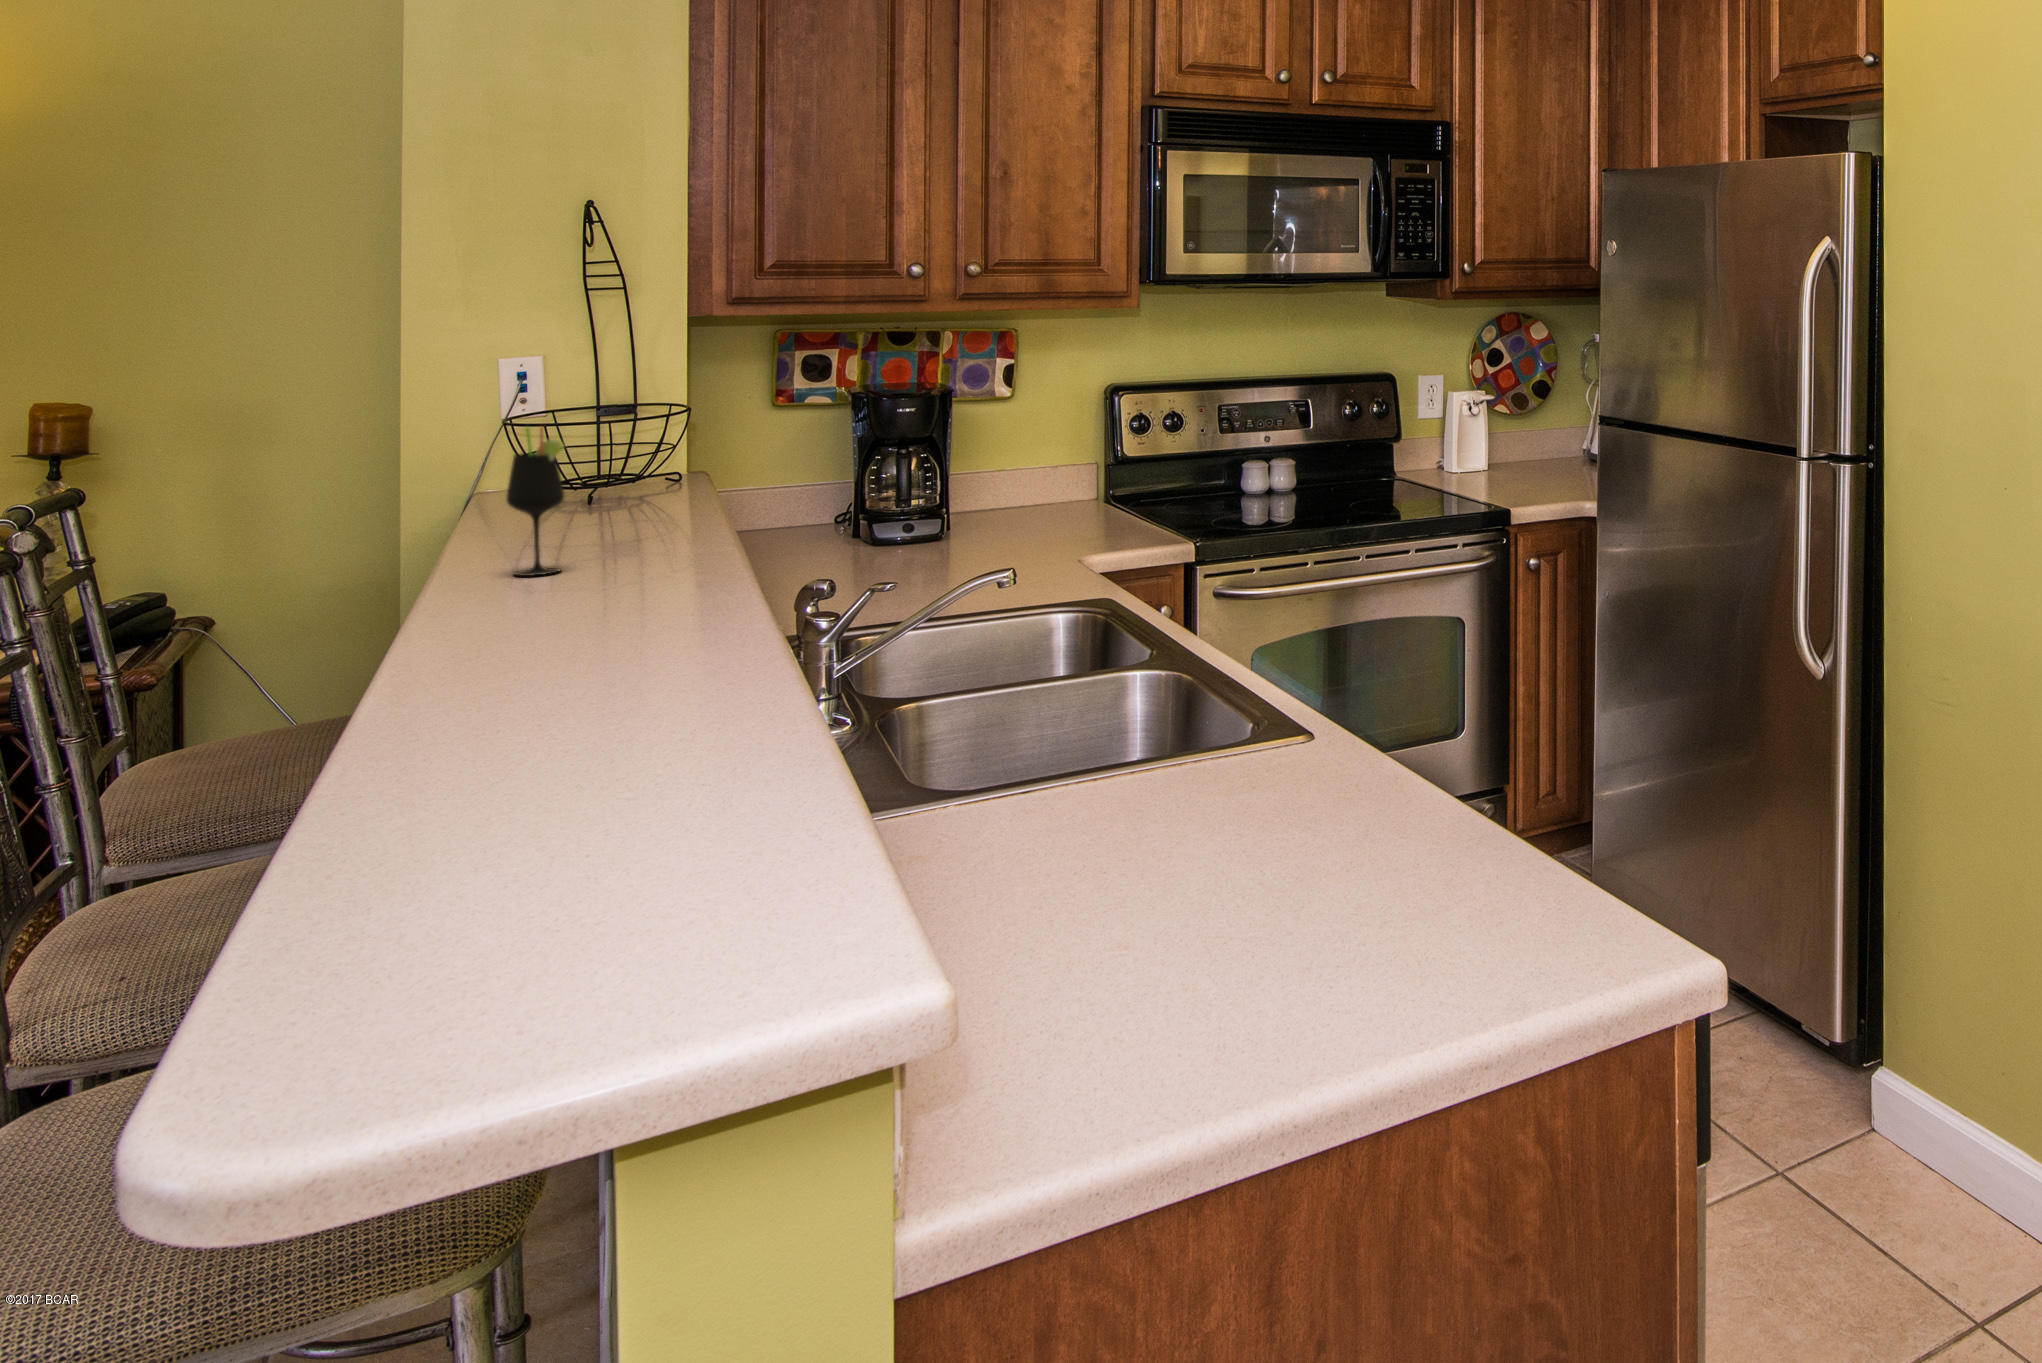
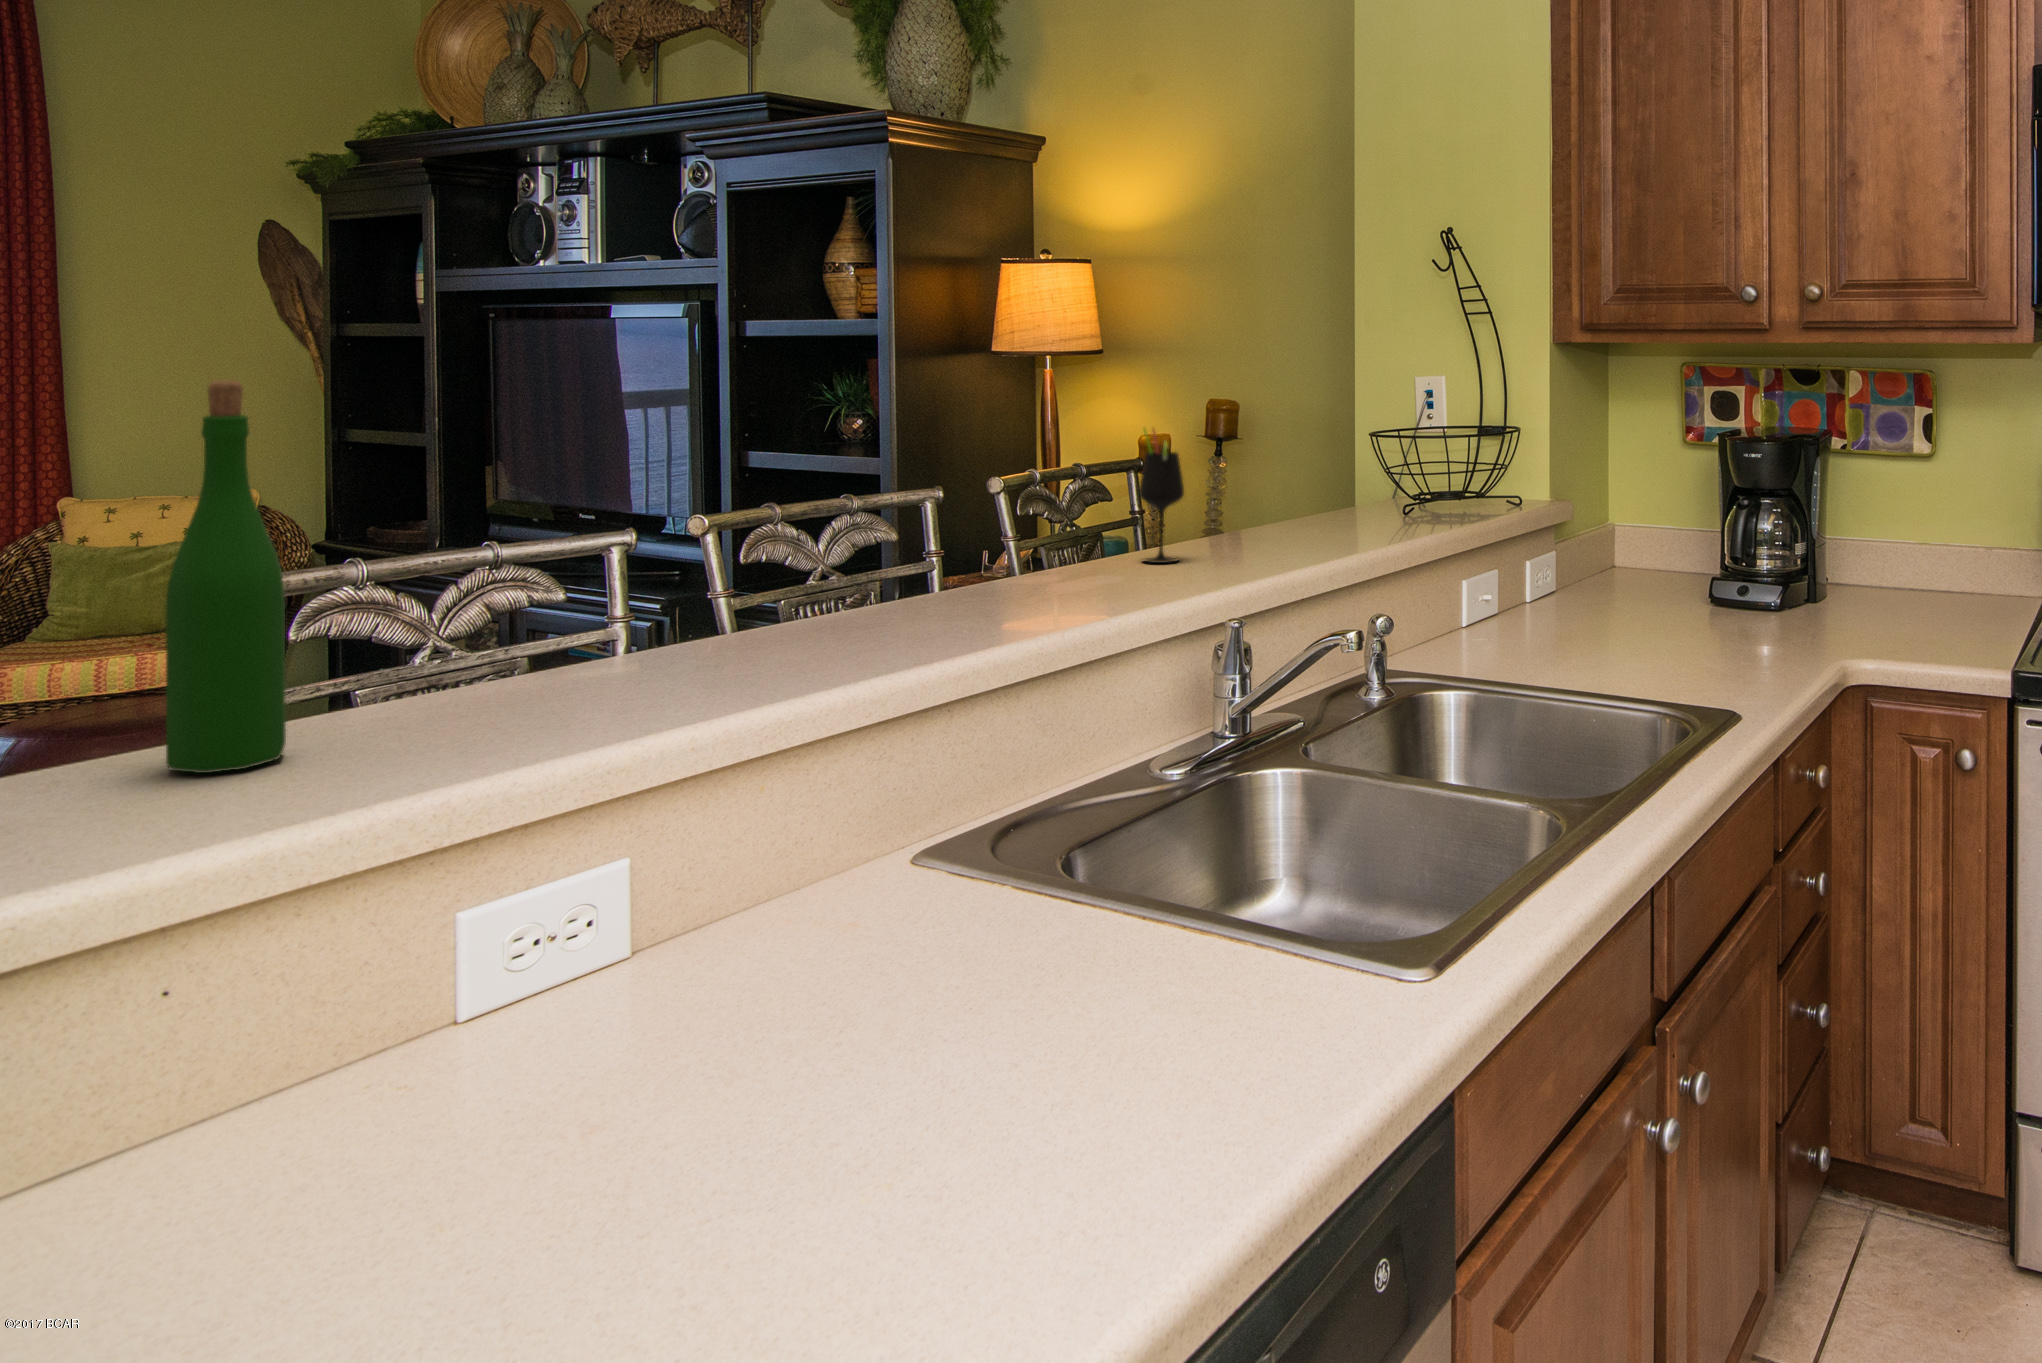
wine bottle: none [586,424,717,873] -> present [166,380,286,773]

